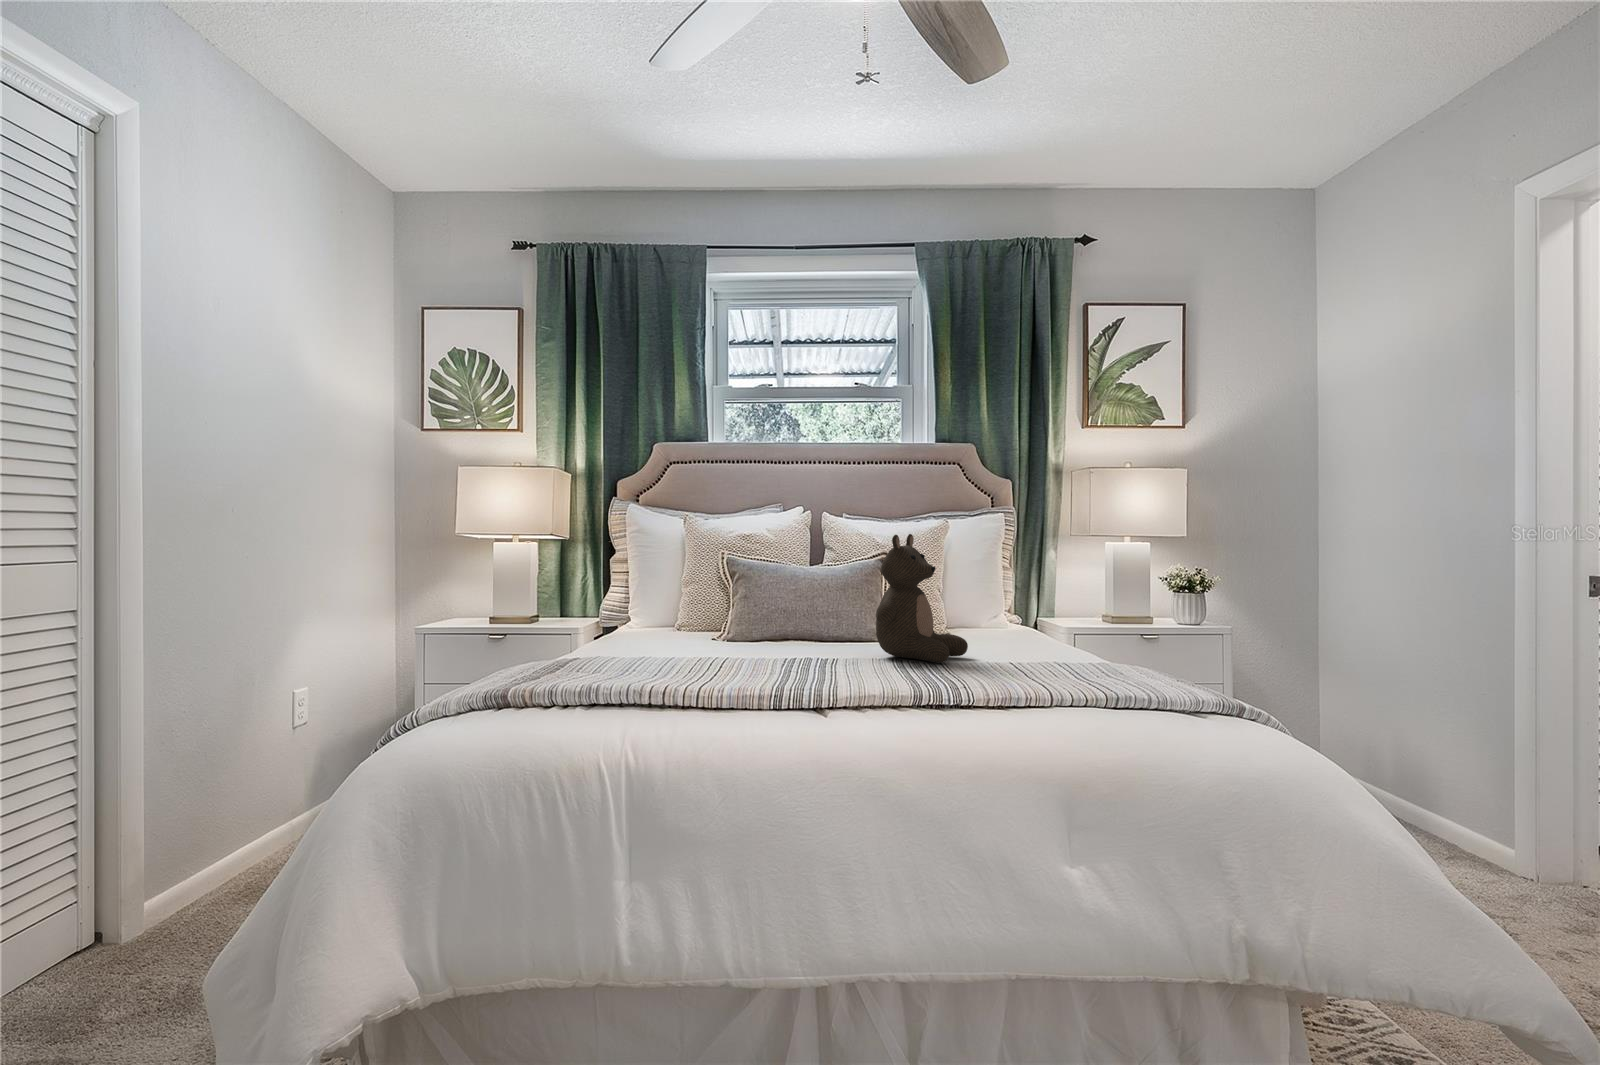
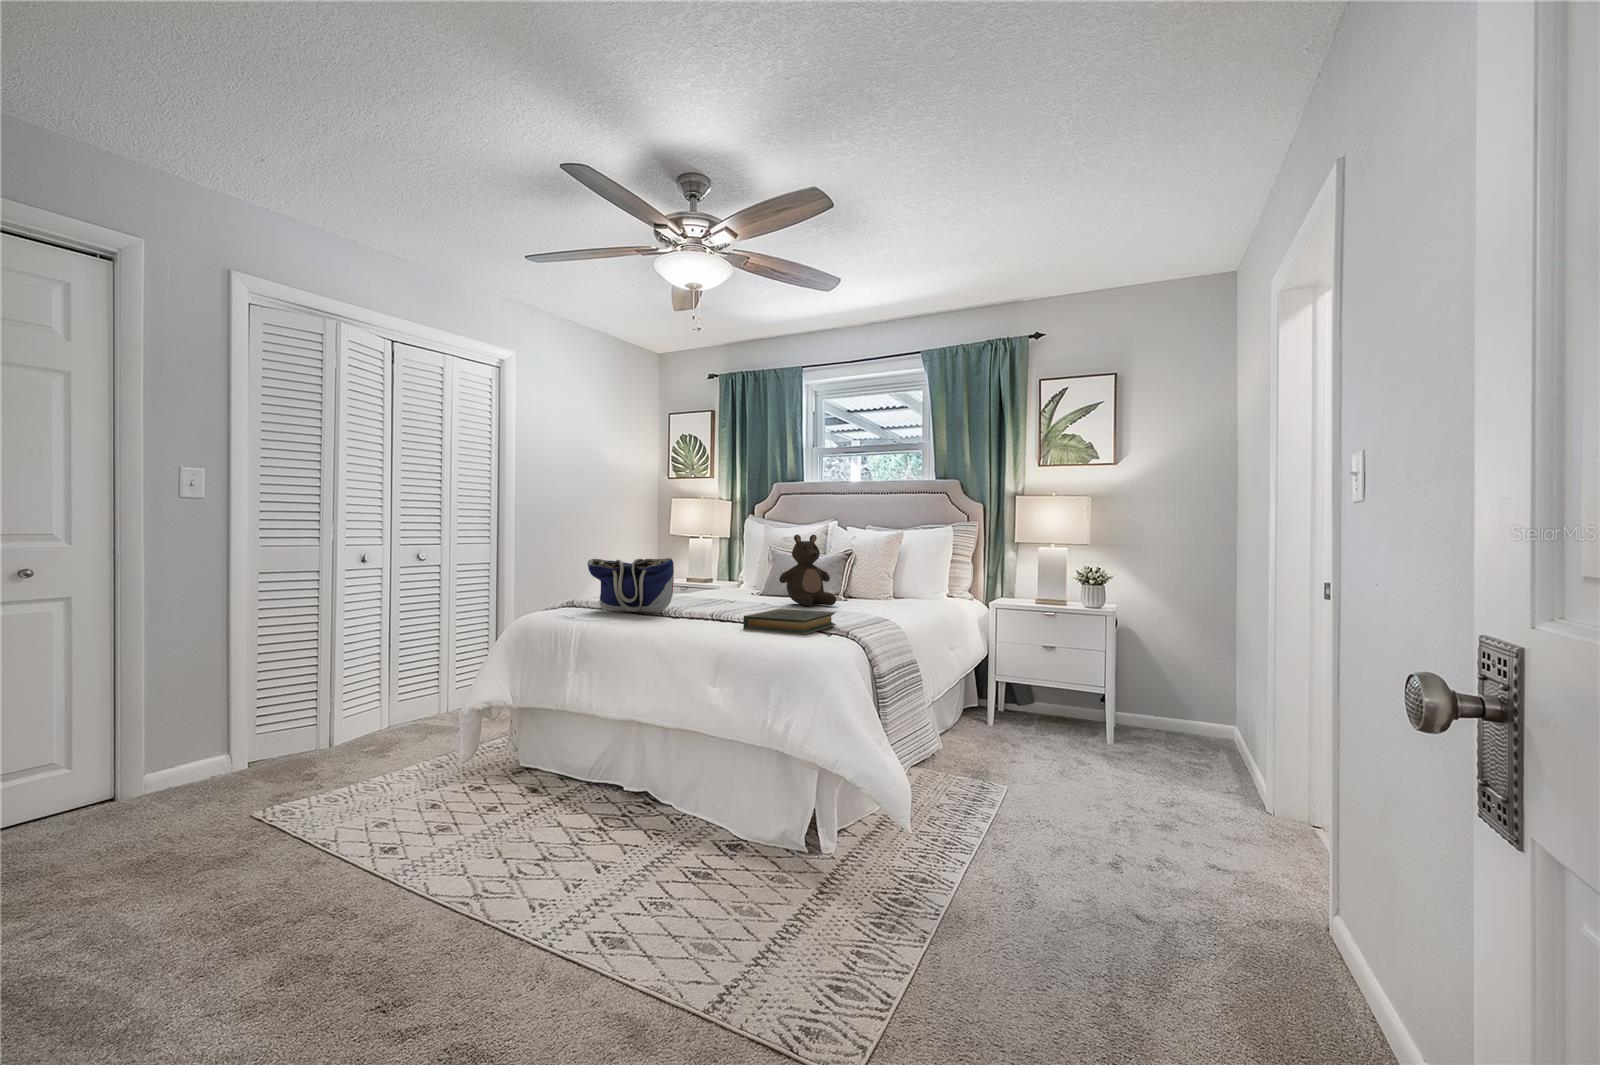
tote bag: none [675,595,863,723] -> present [587,558,674,612]
hardback book: none [1080,682,1277,742] -> present [743,609,836,634]

